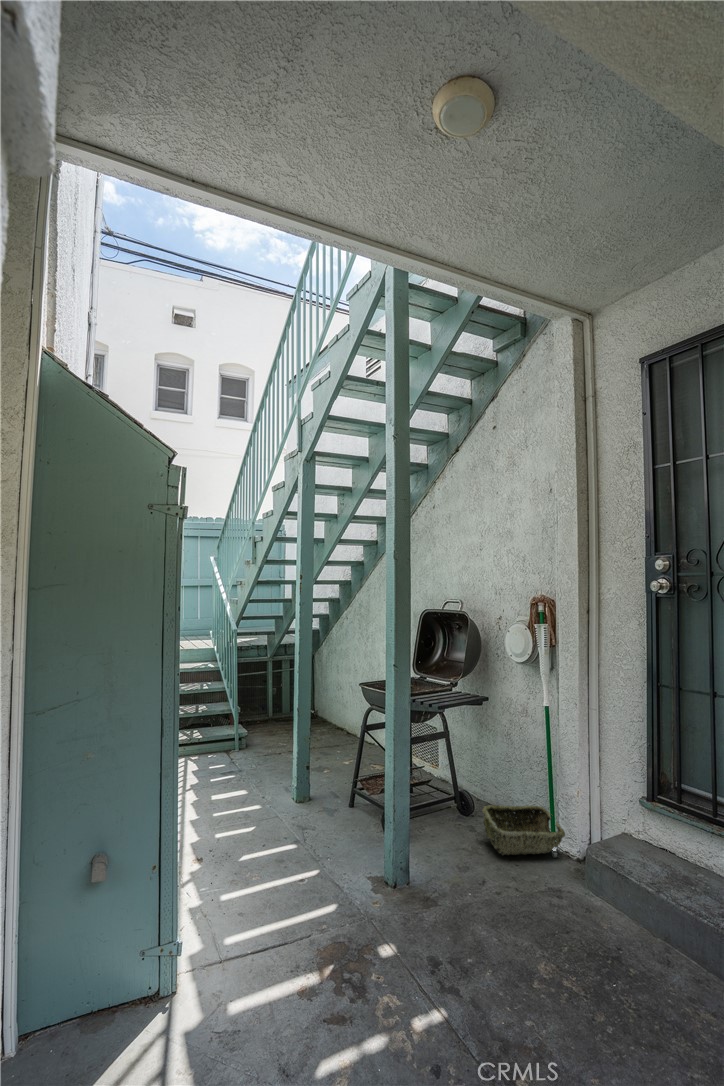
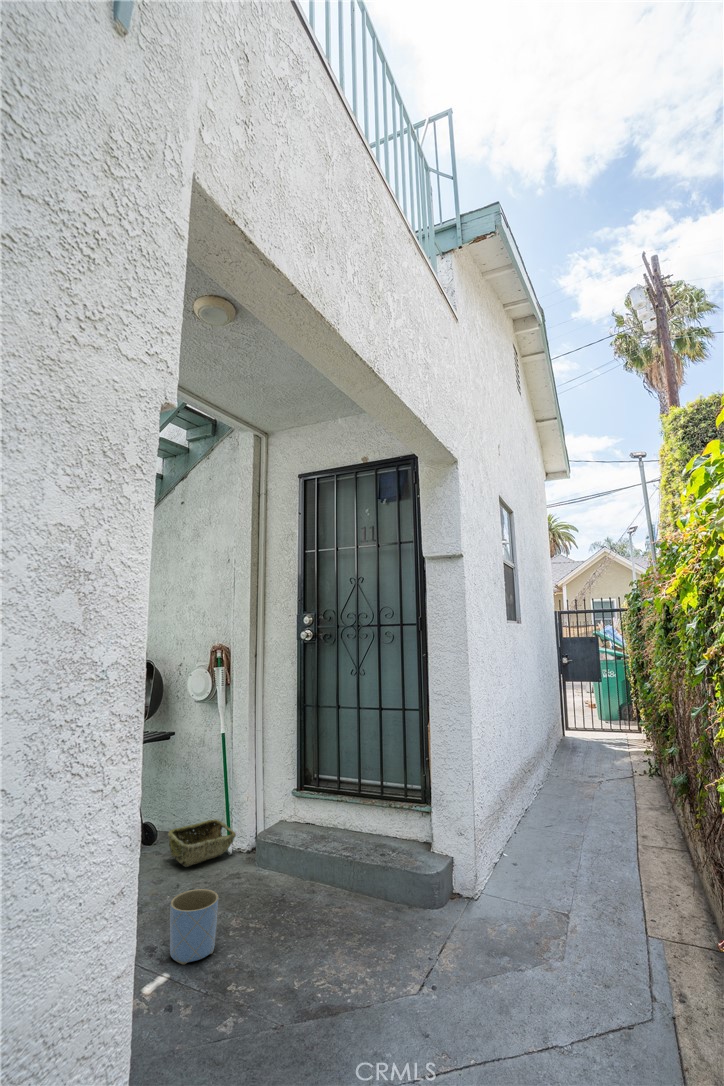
planter: none [450,898,510,997] -> present [170,889,218,965]

